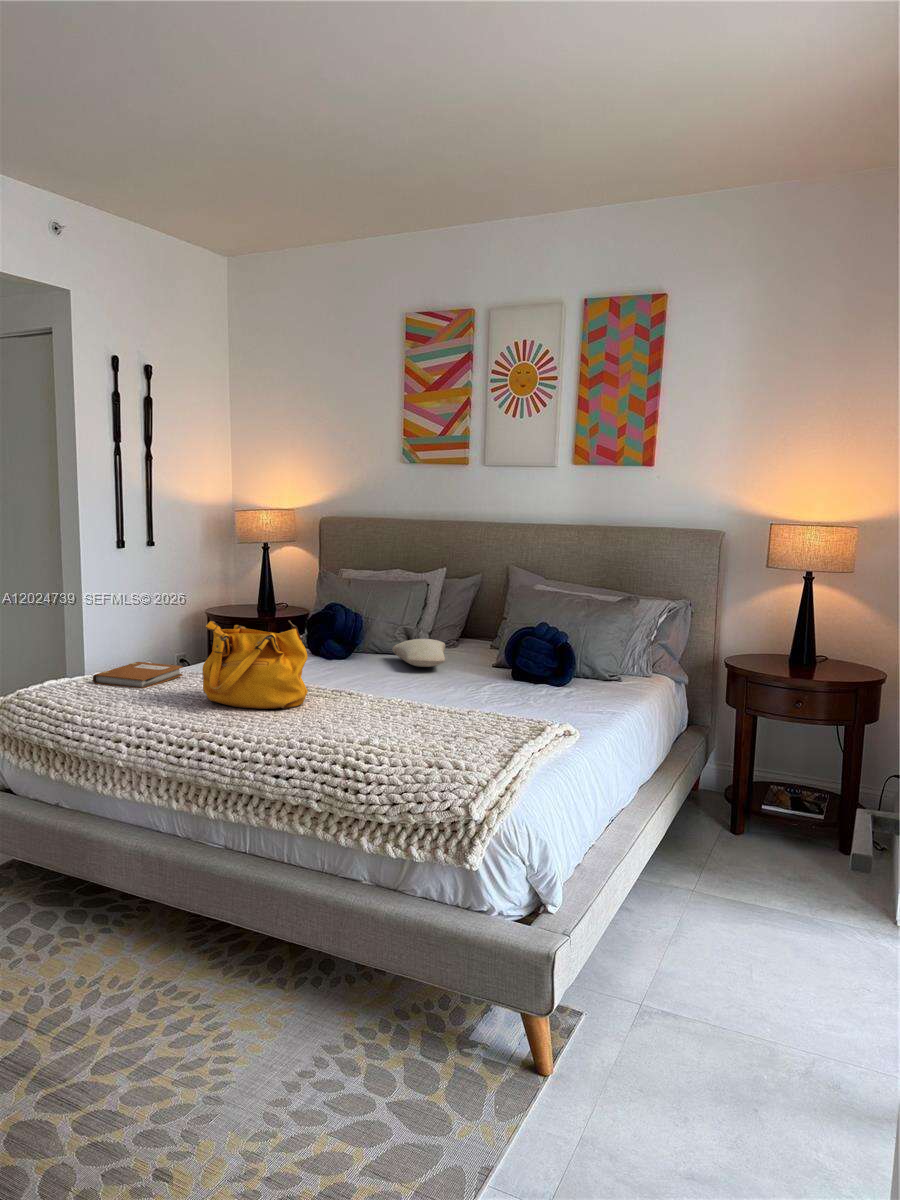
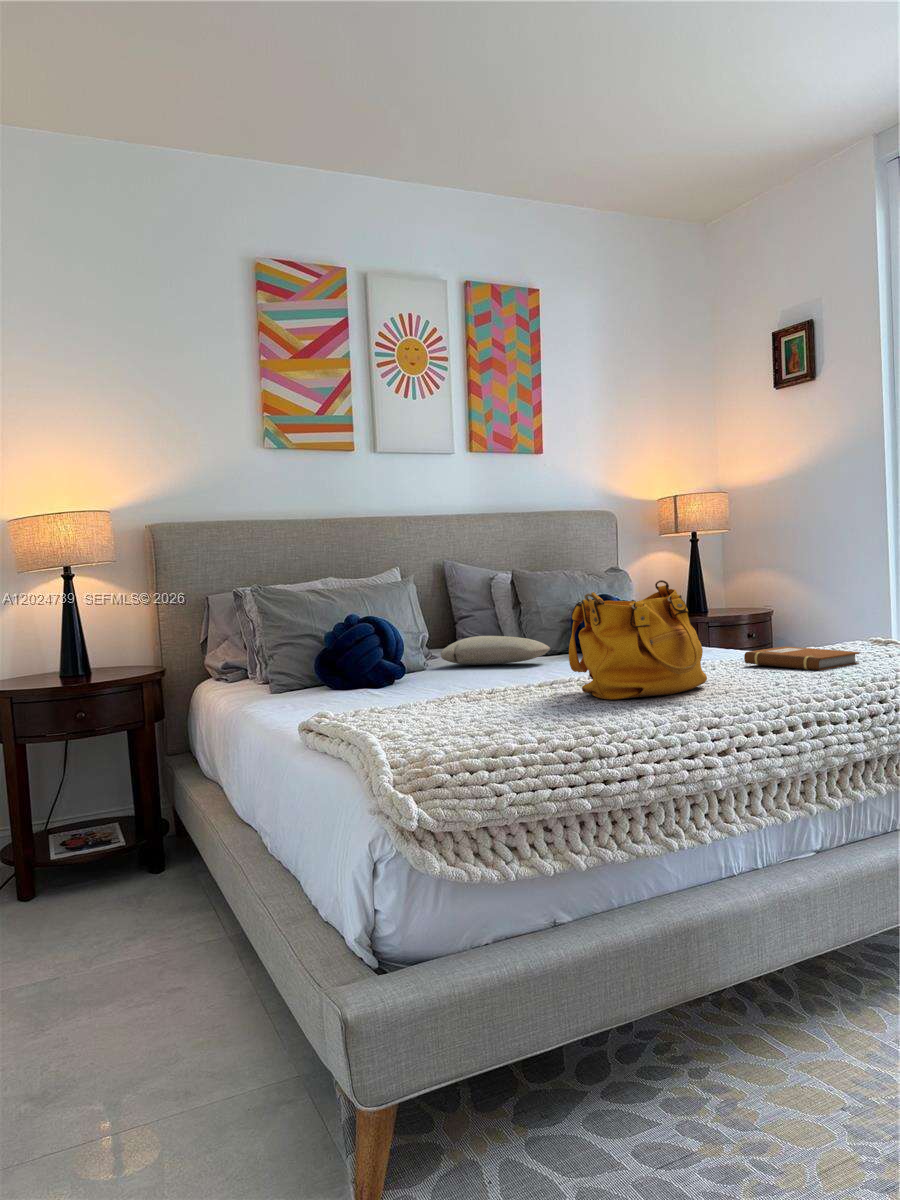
notebook: present [93,662,183,689] -> present [744,647,859,670]

